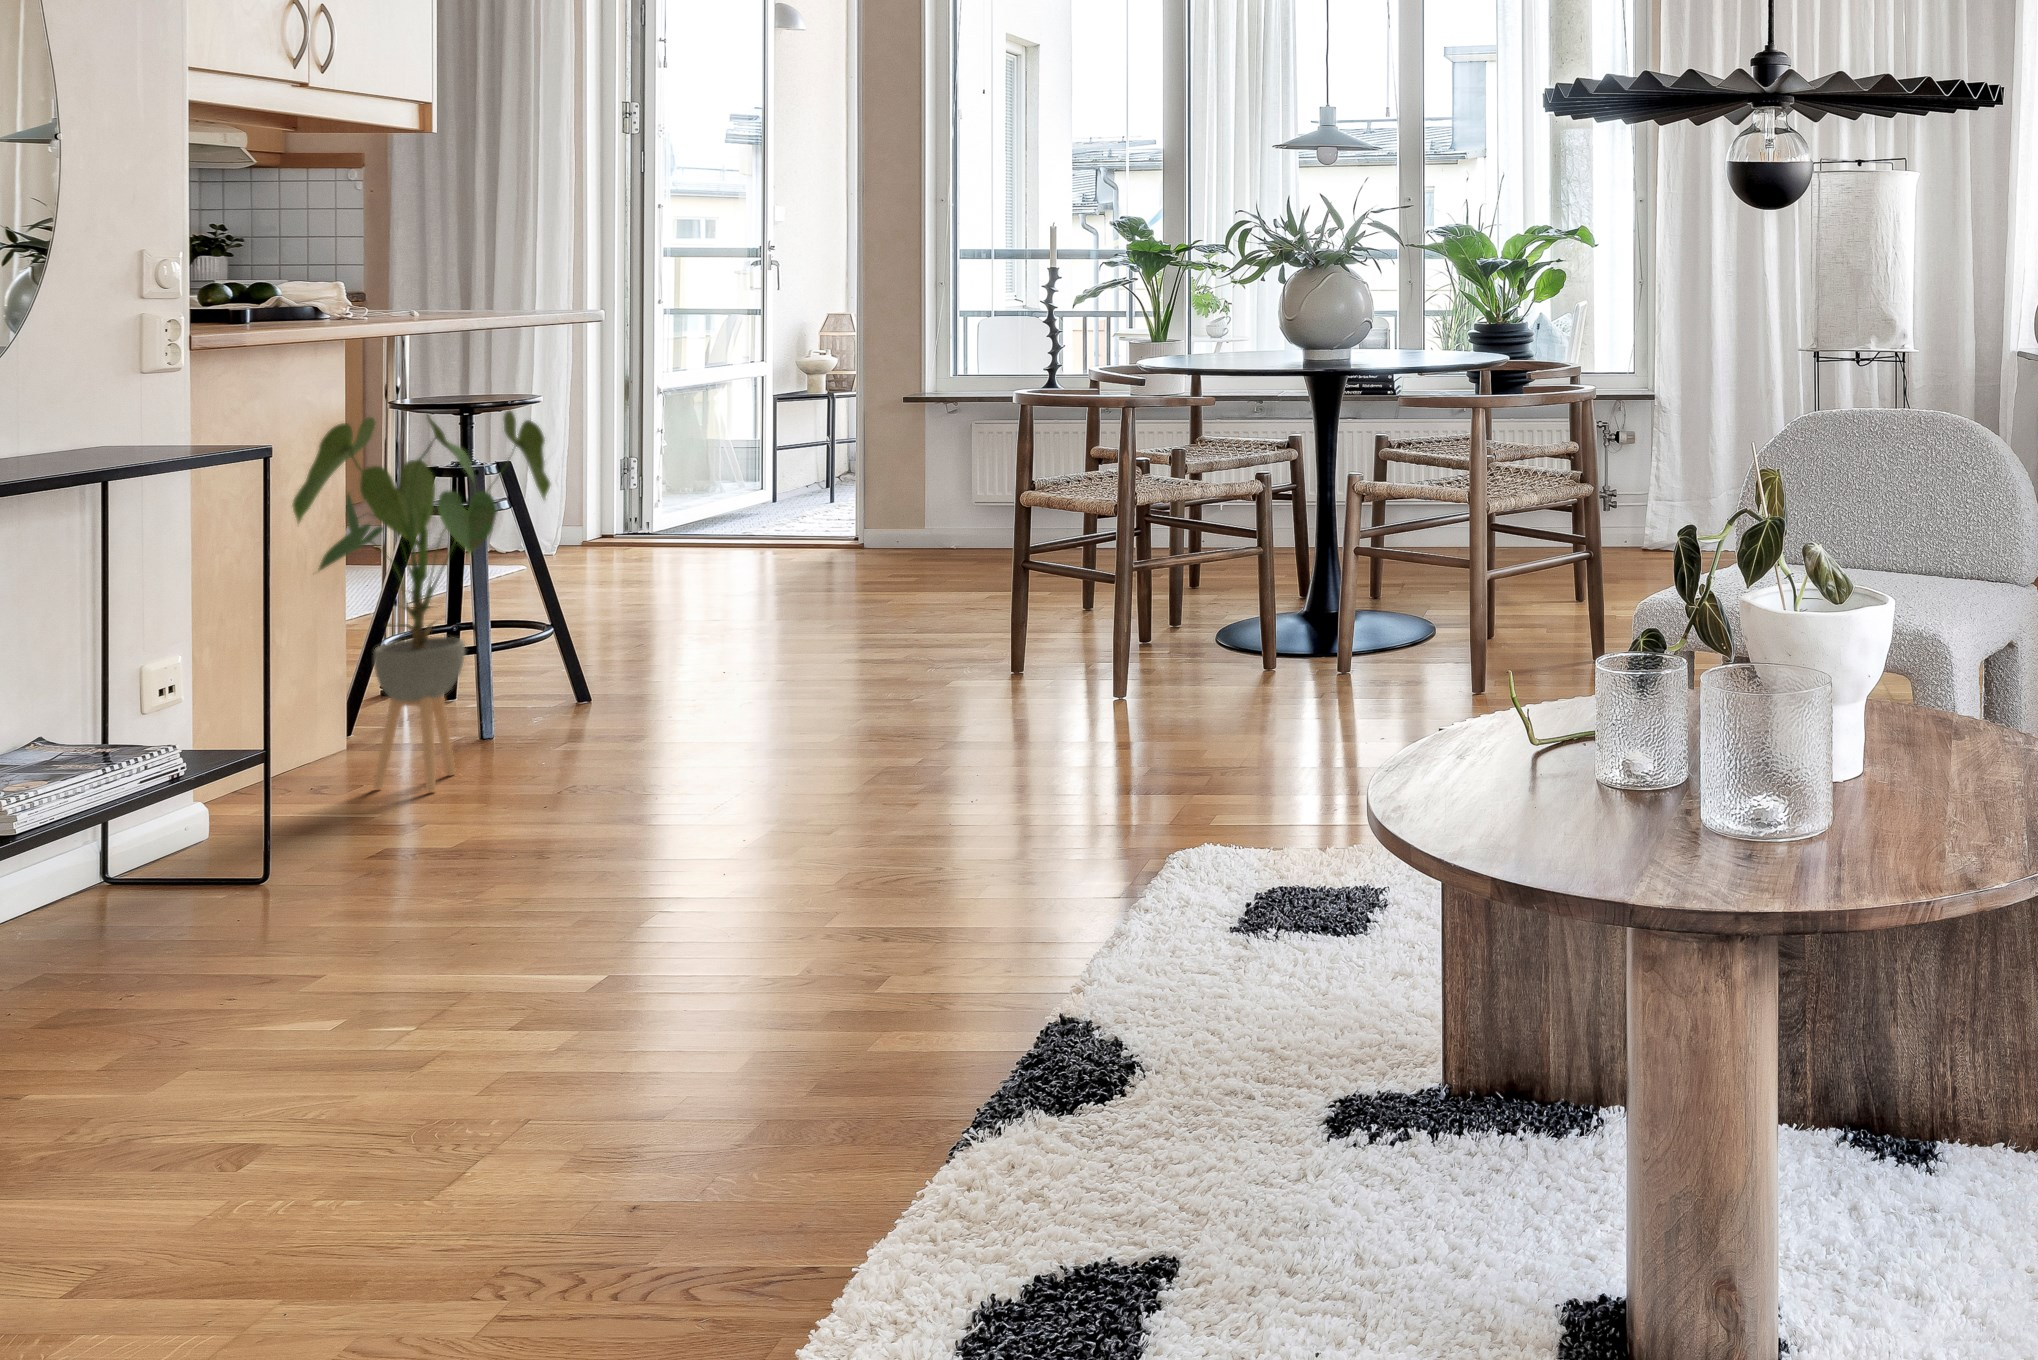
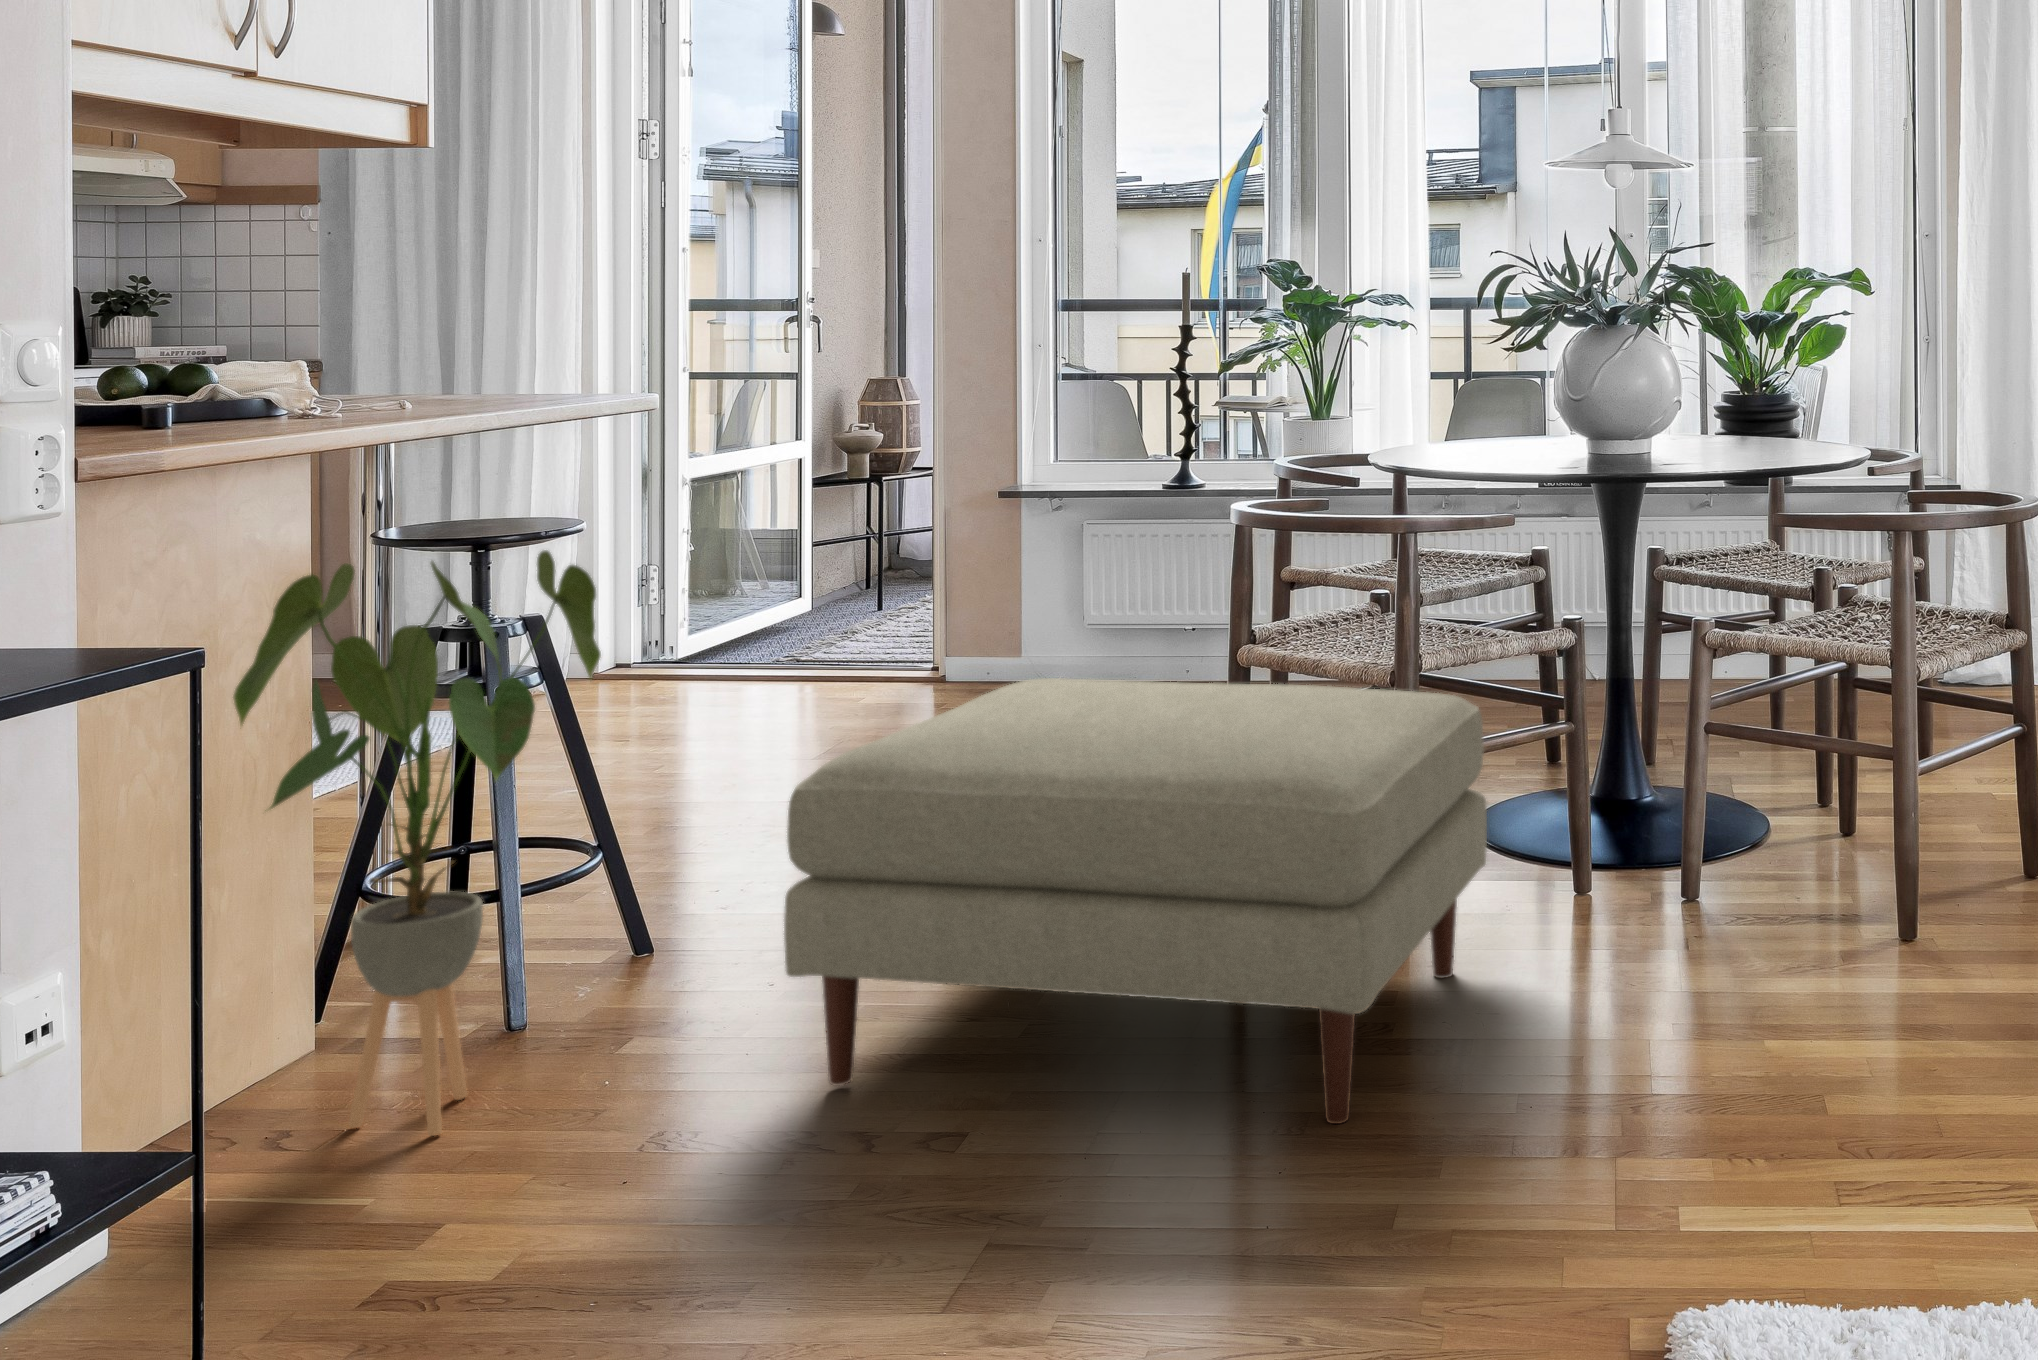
ottoman: none [669,510,1182,782] -> present [784,678,1487,1124]

